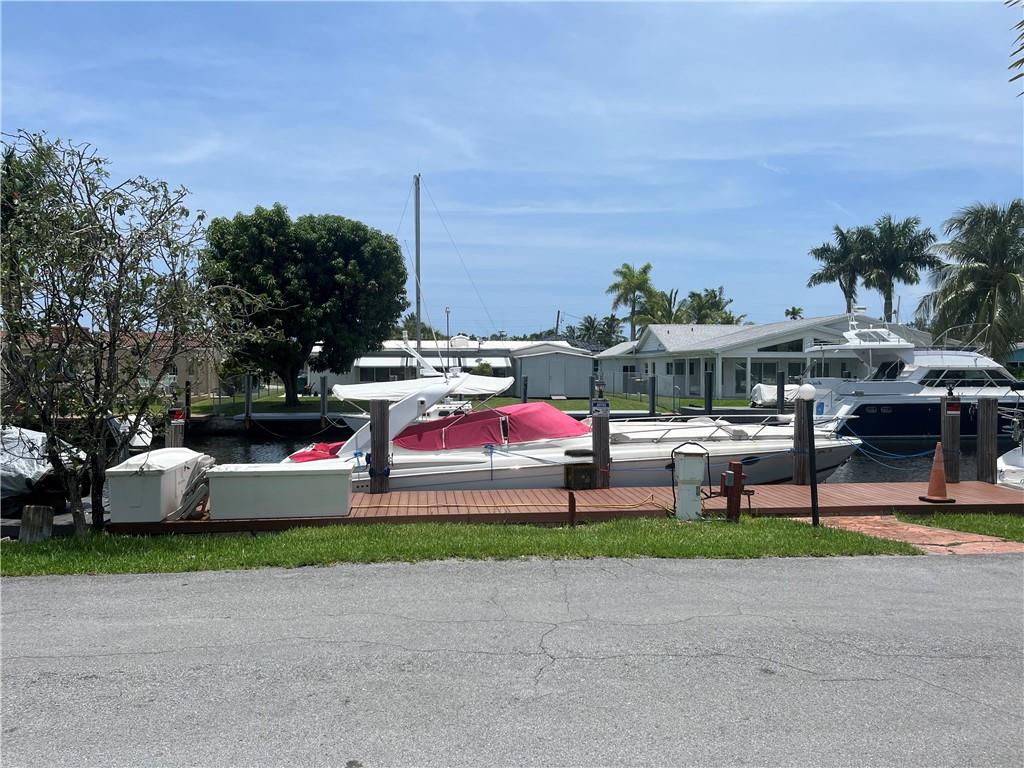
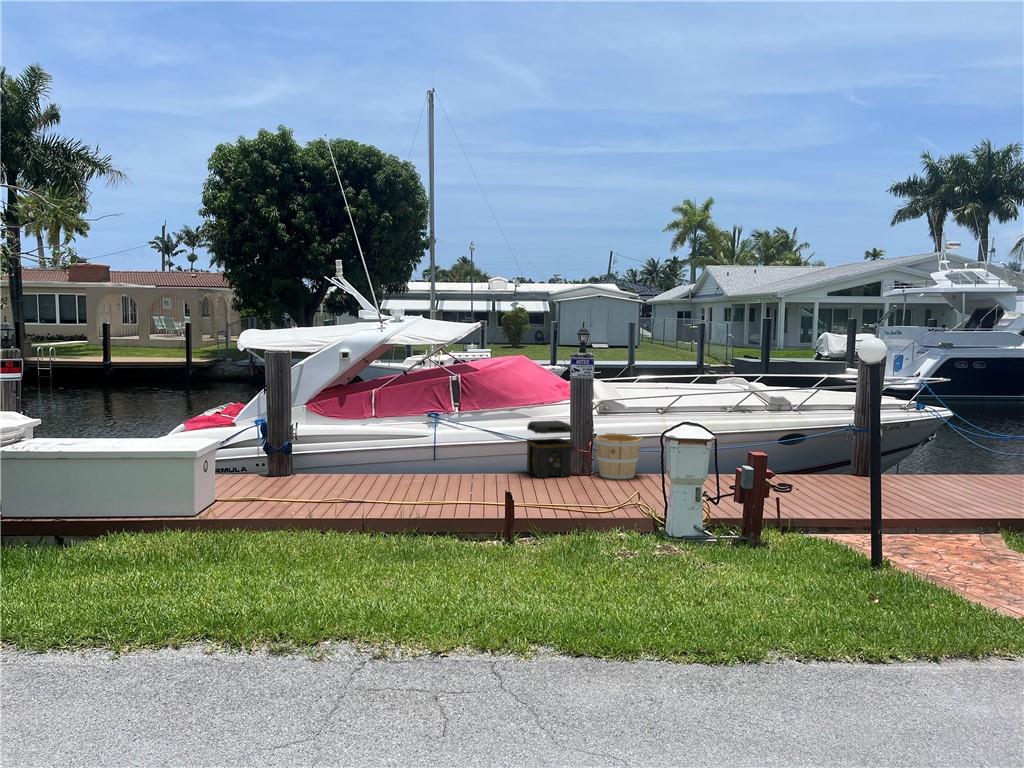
wooden bucket: none [613,457,648,490] -> present [594,433,642,479]

